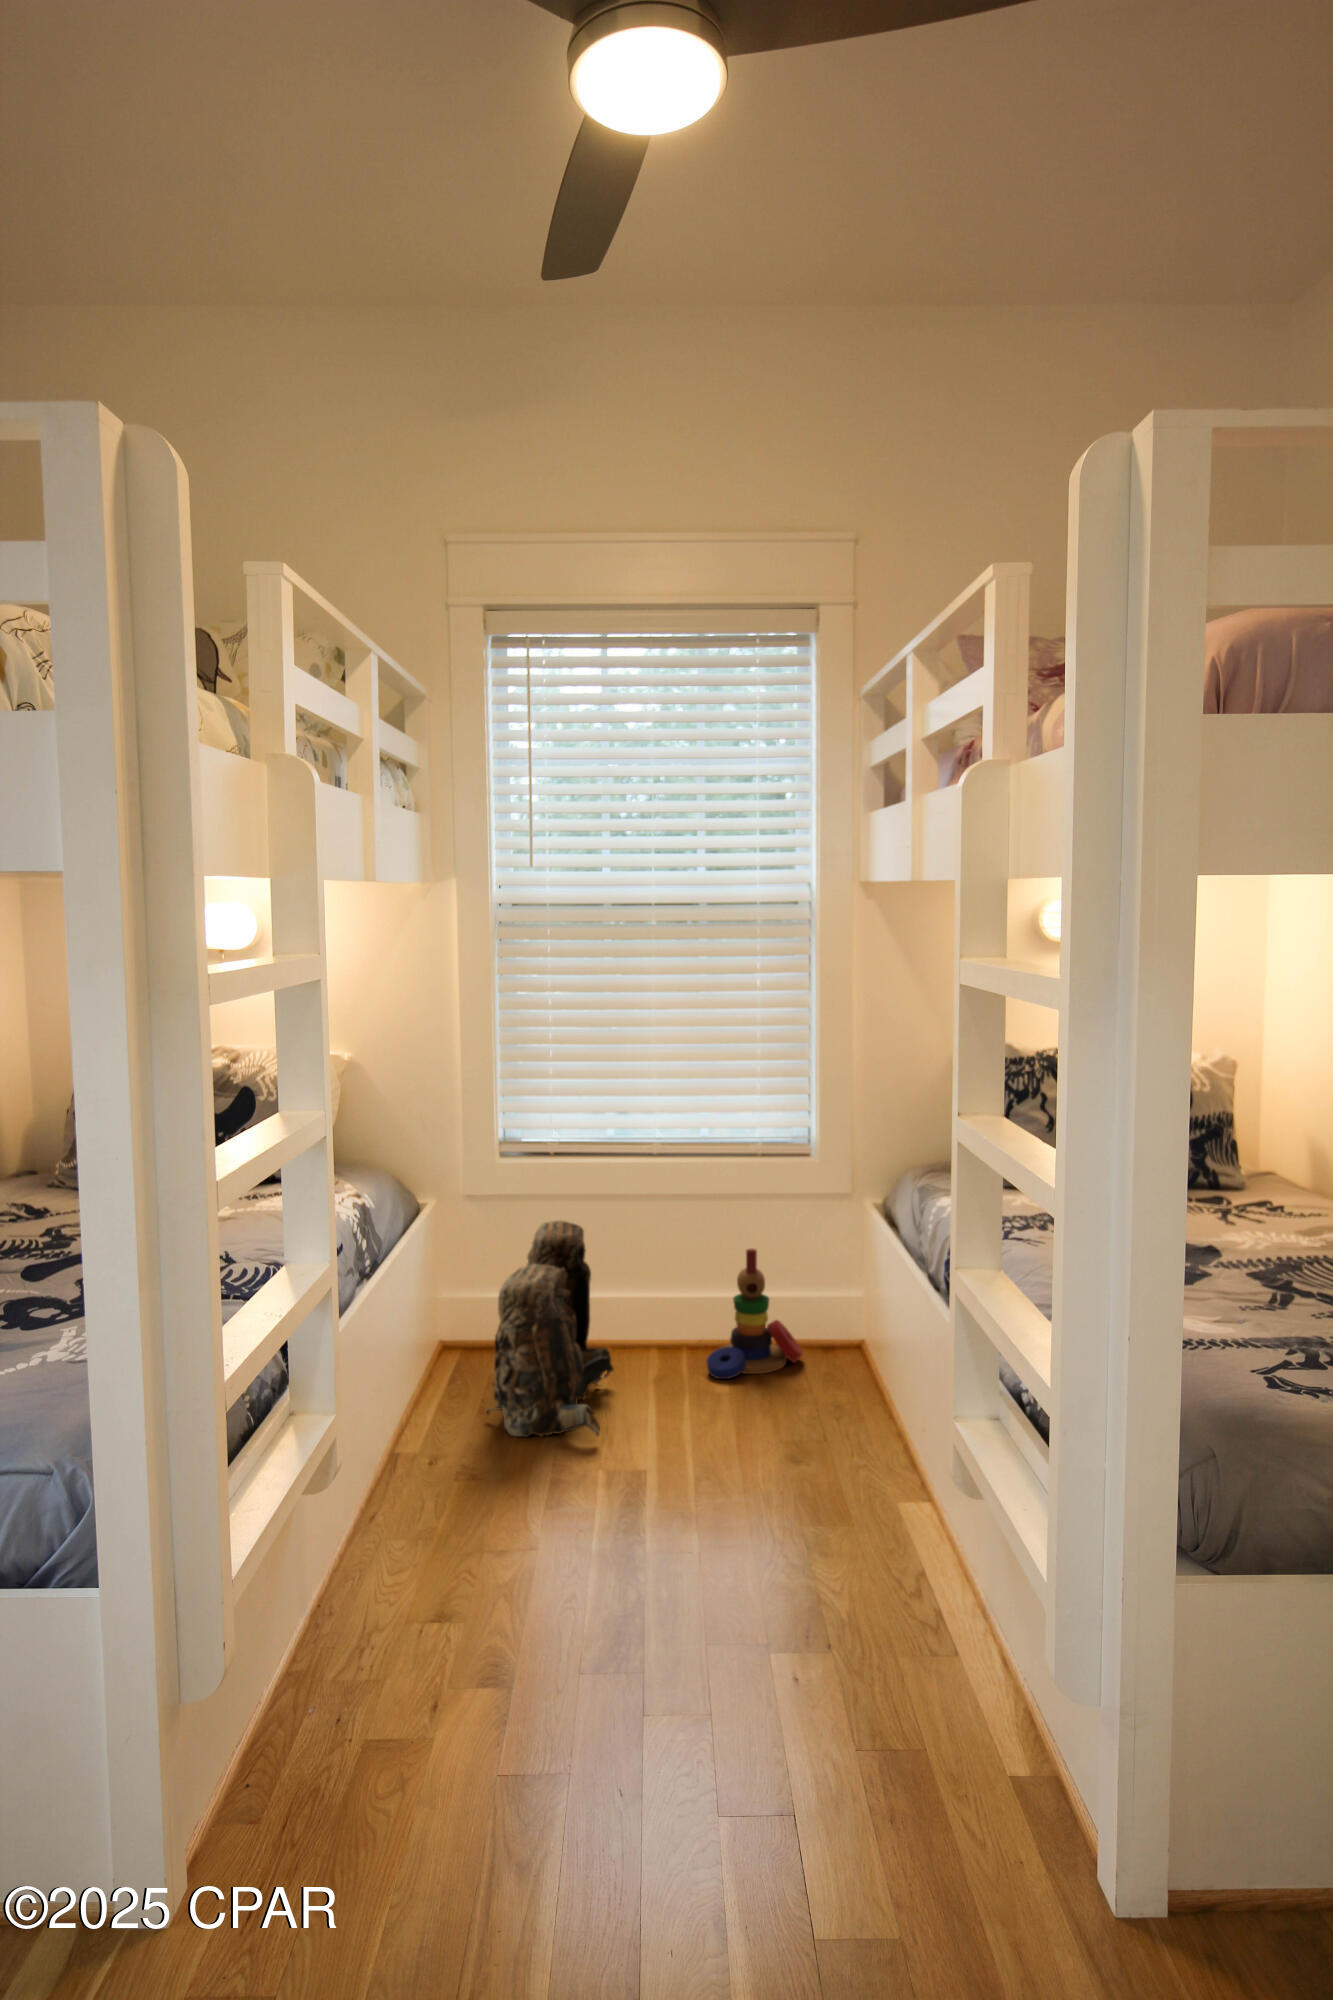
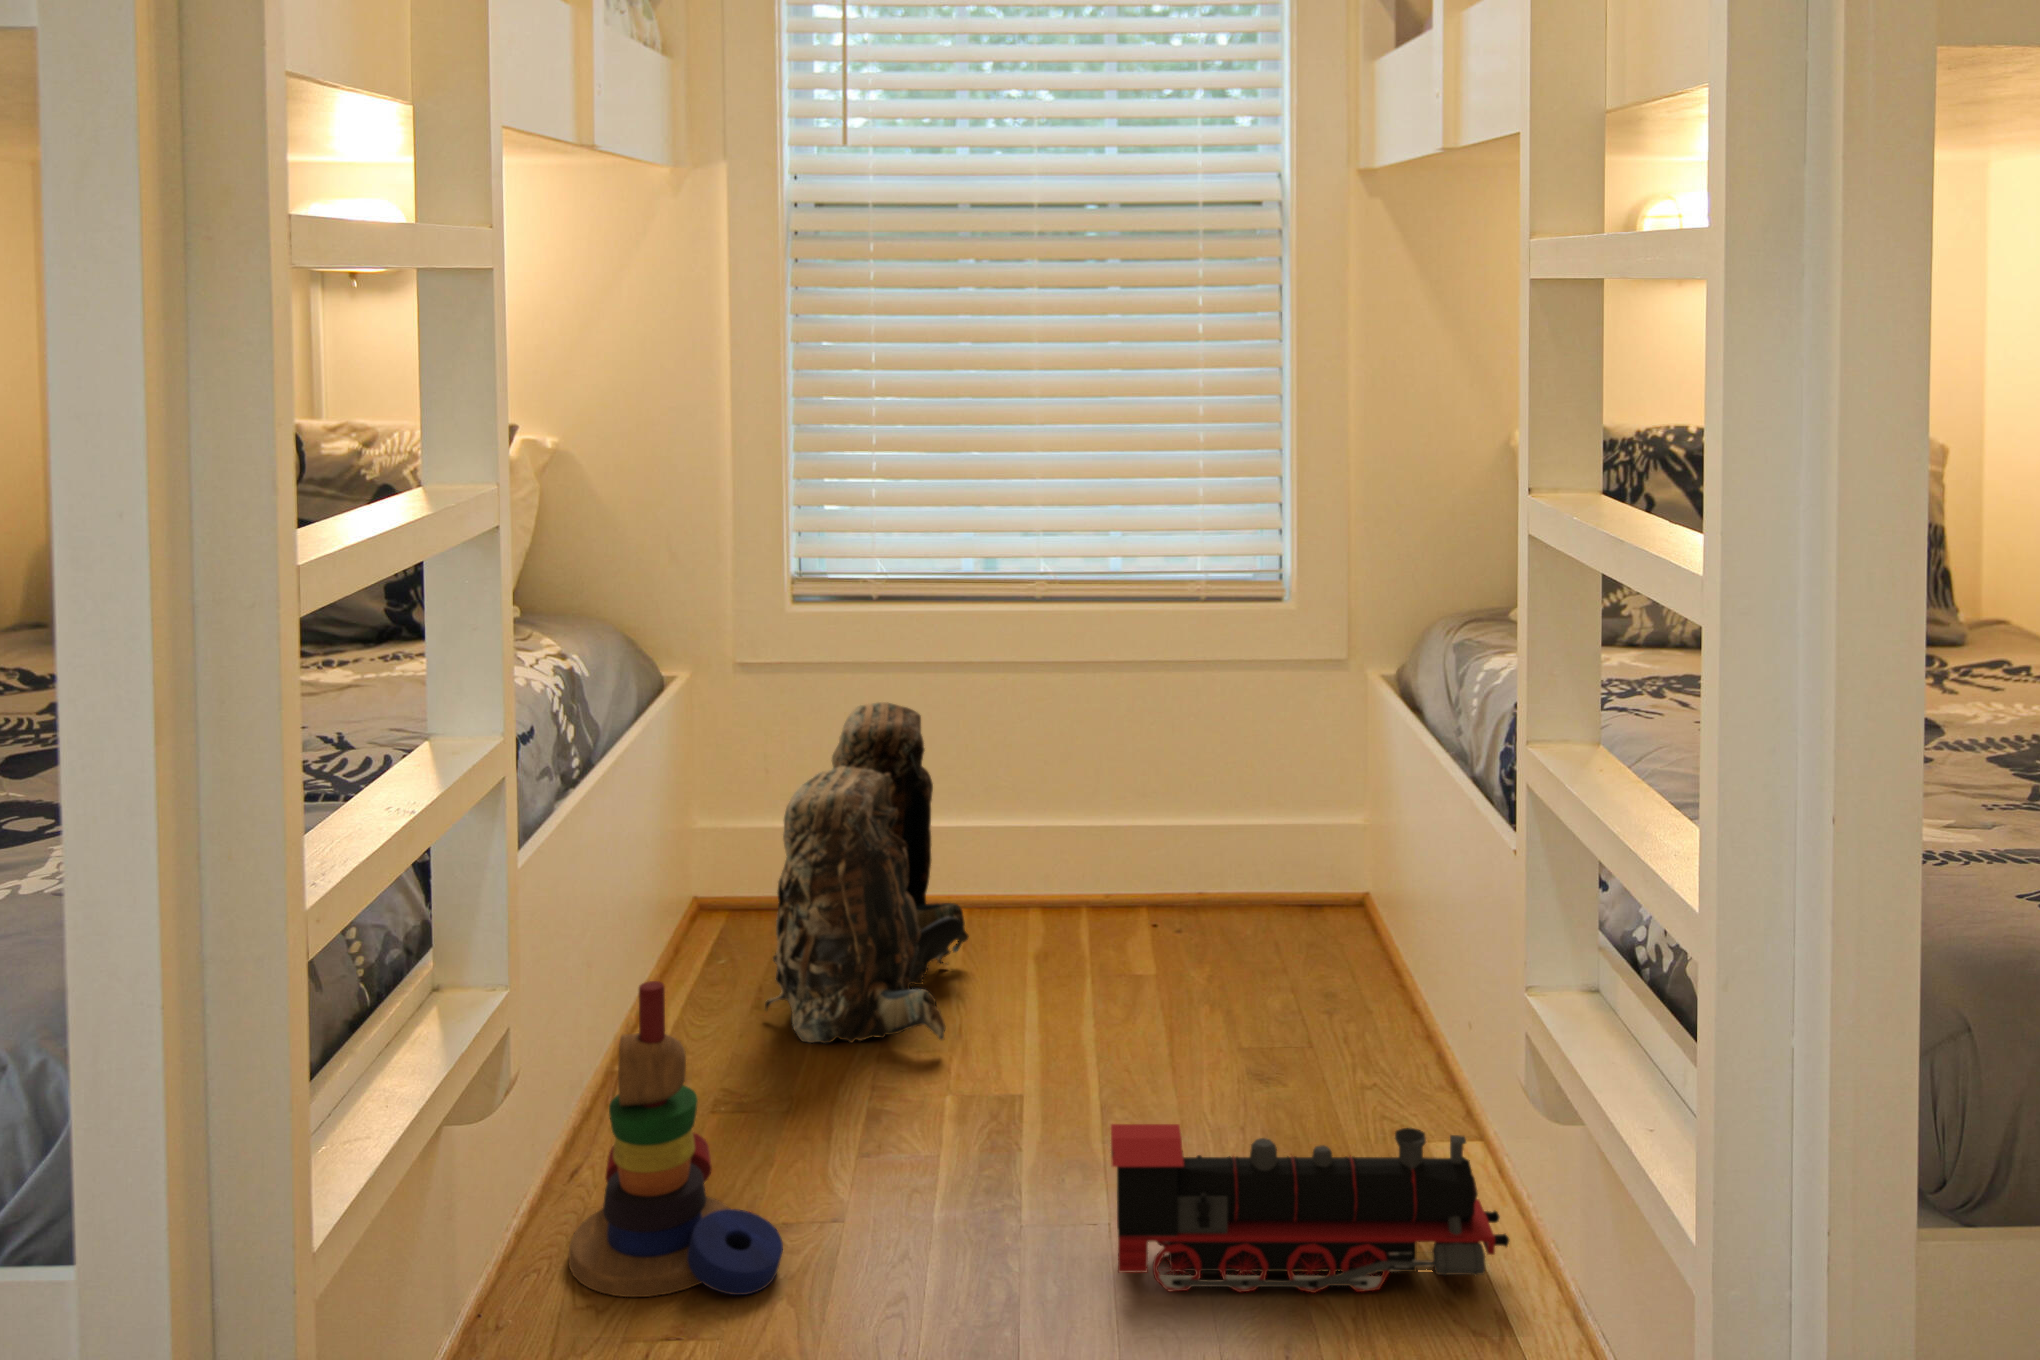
stacking toy: present [706,1249,802,1379] -> present [569,981,783,1297]
toy train: none [702,1494,947,1597] -> present [1111,1124,1510,1293]

